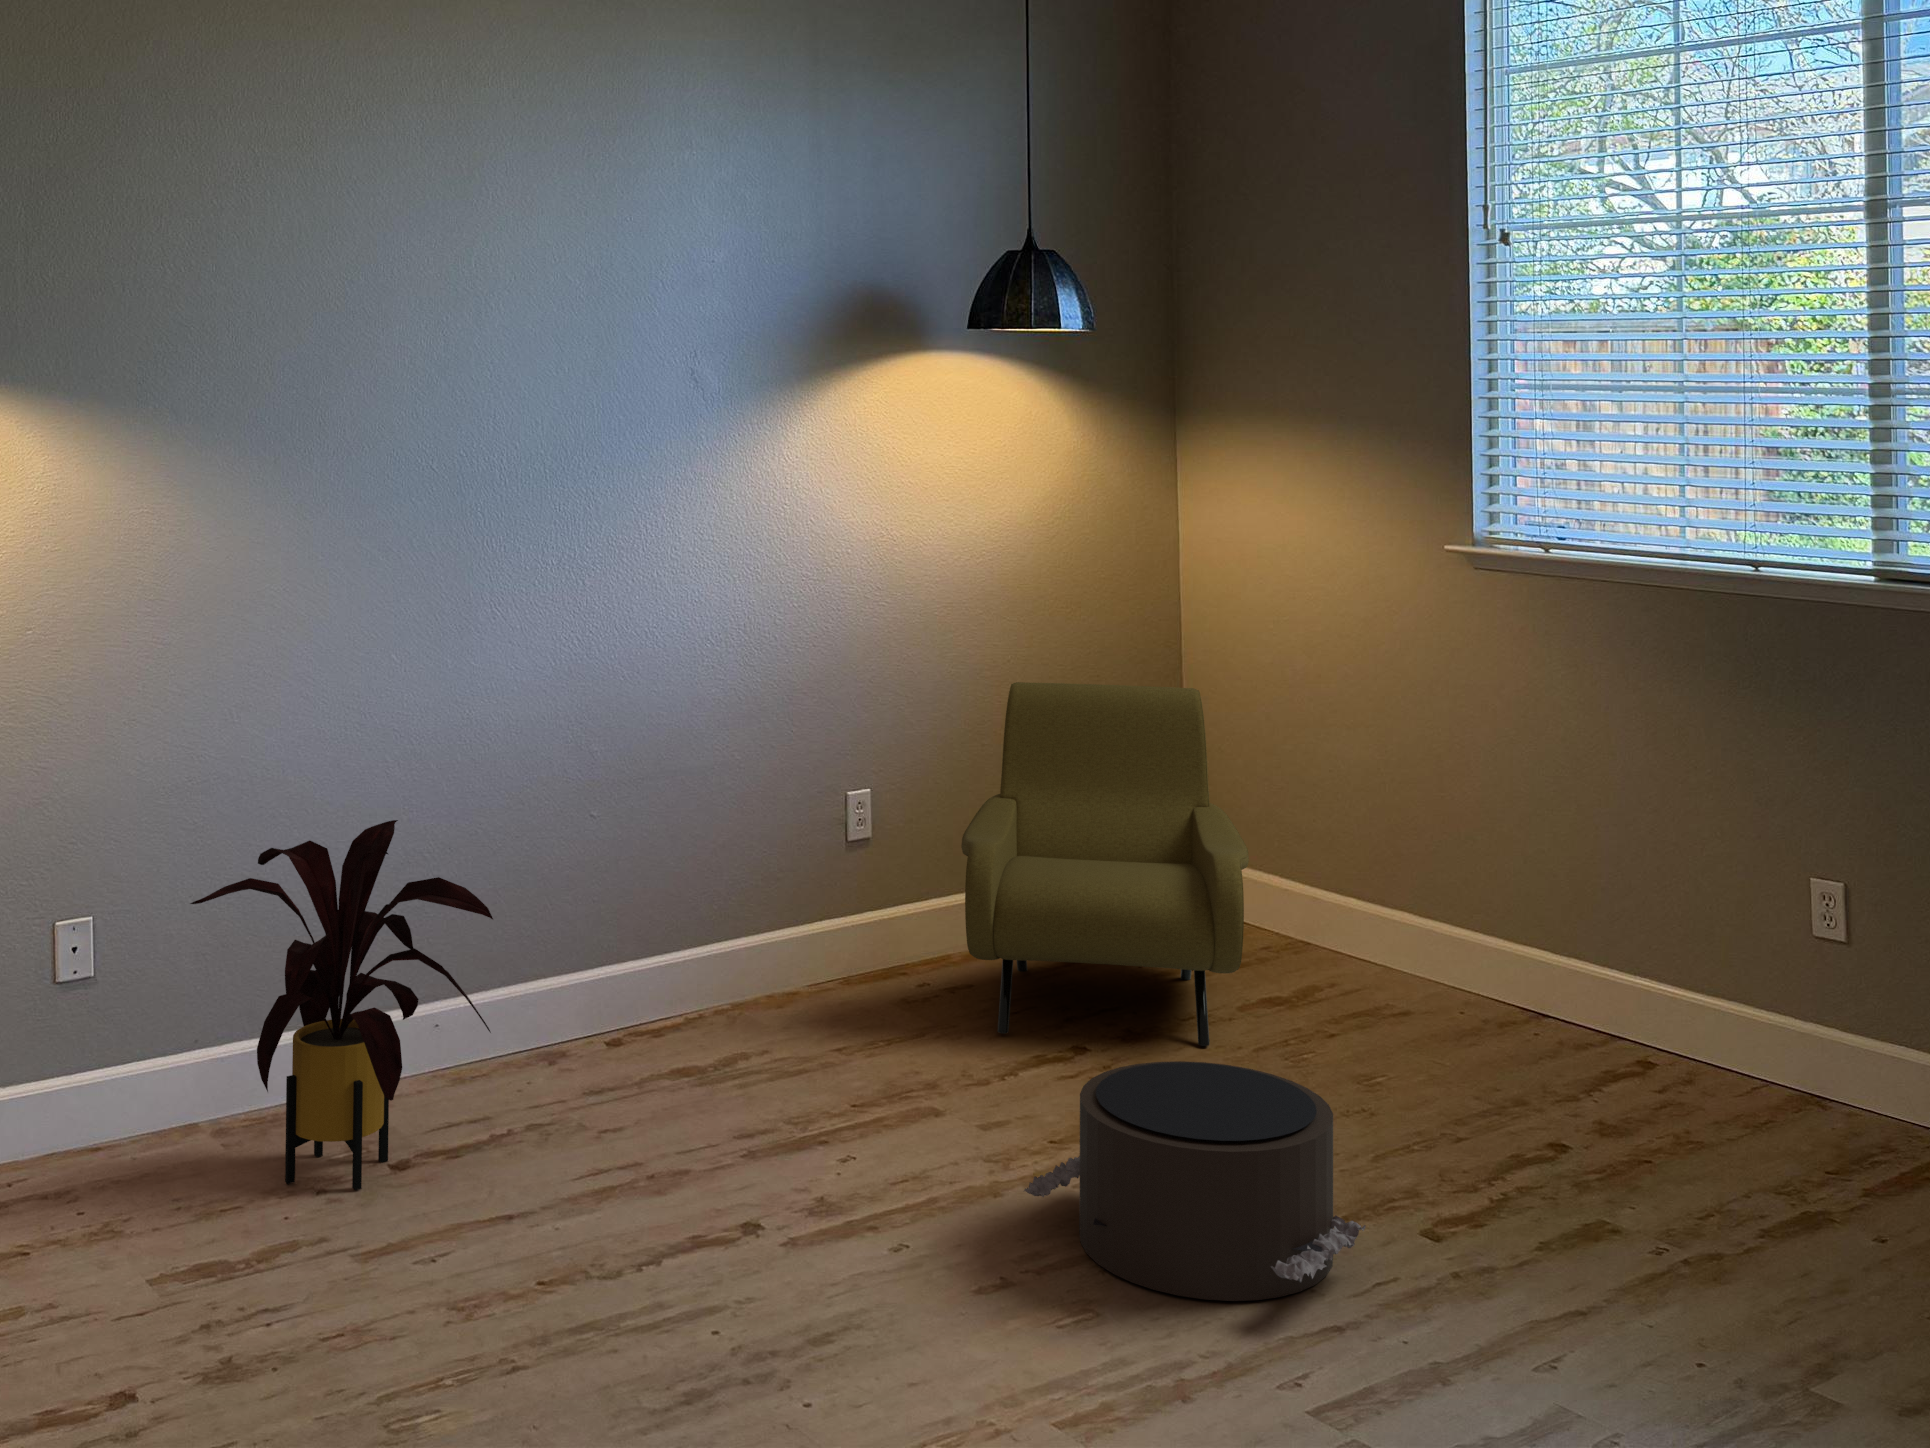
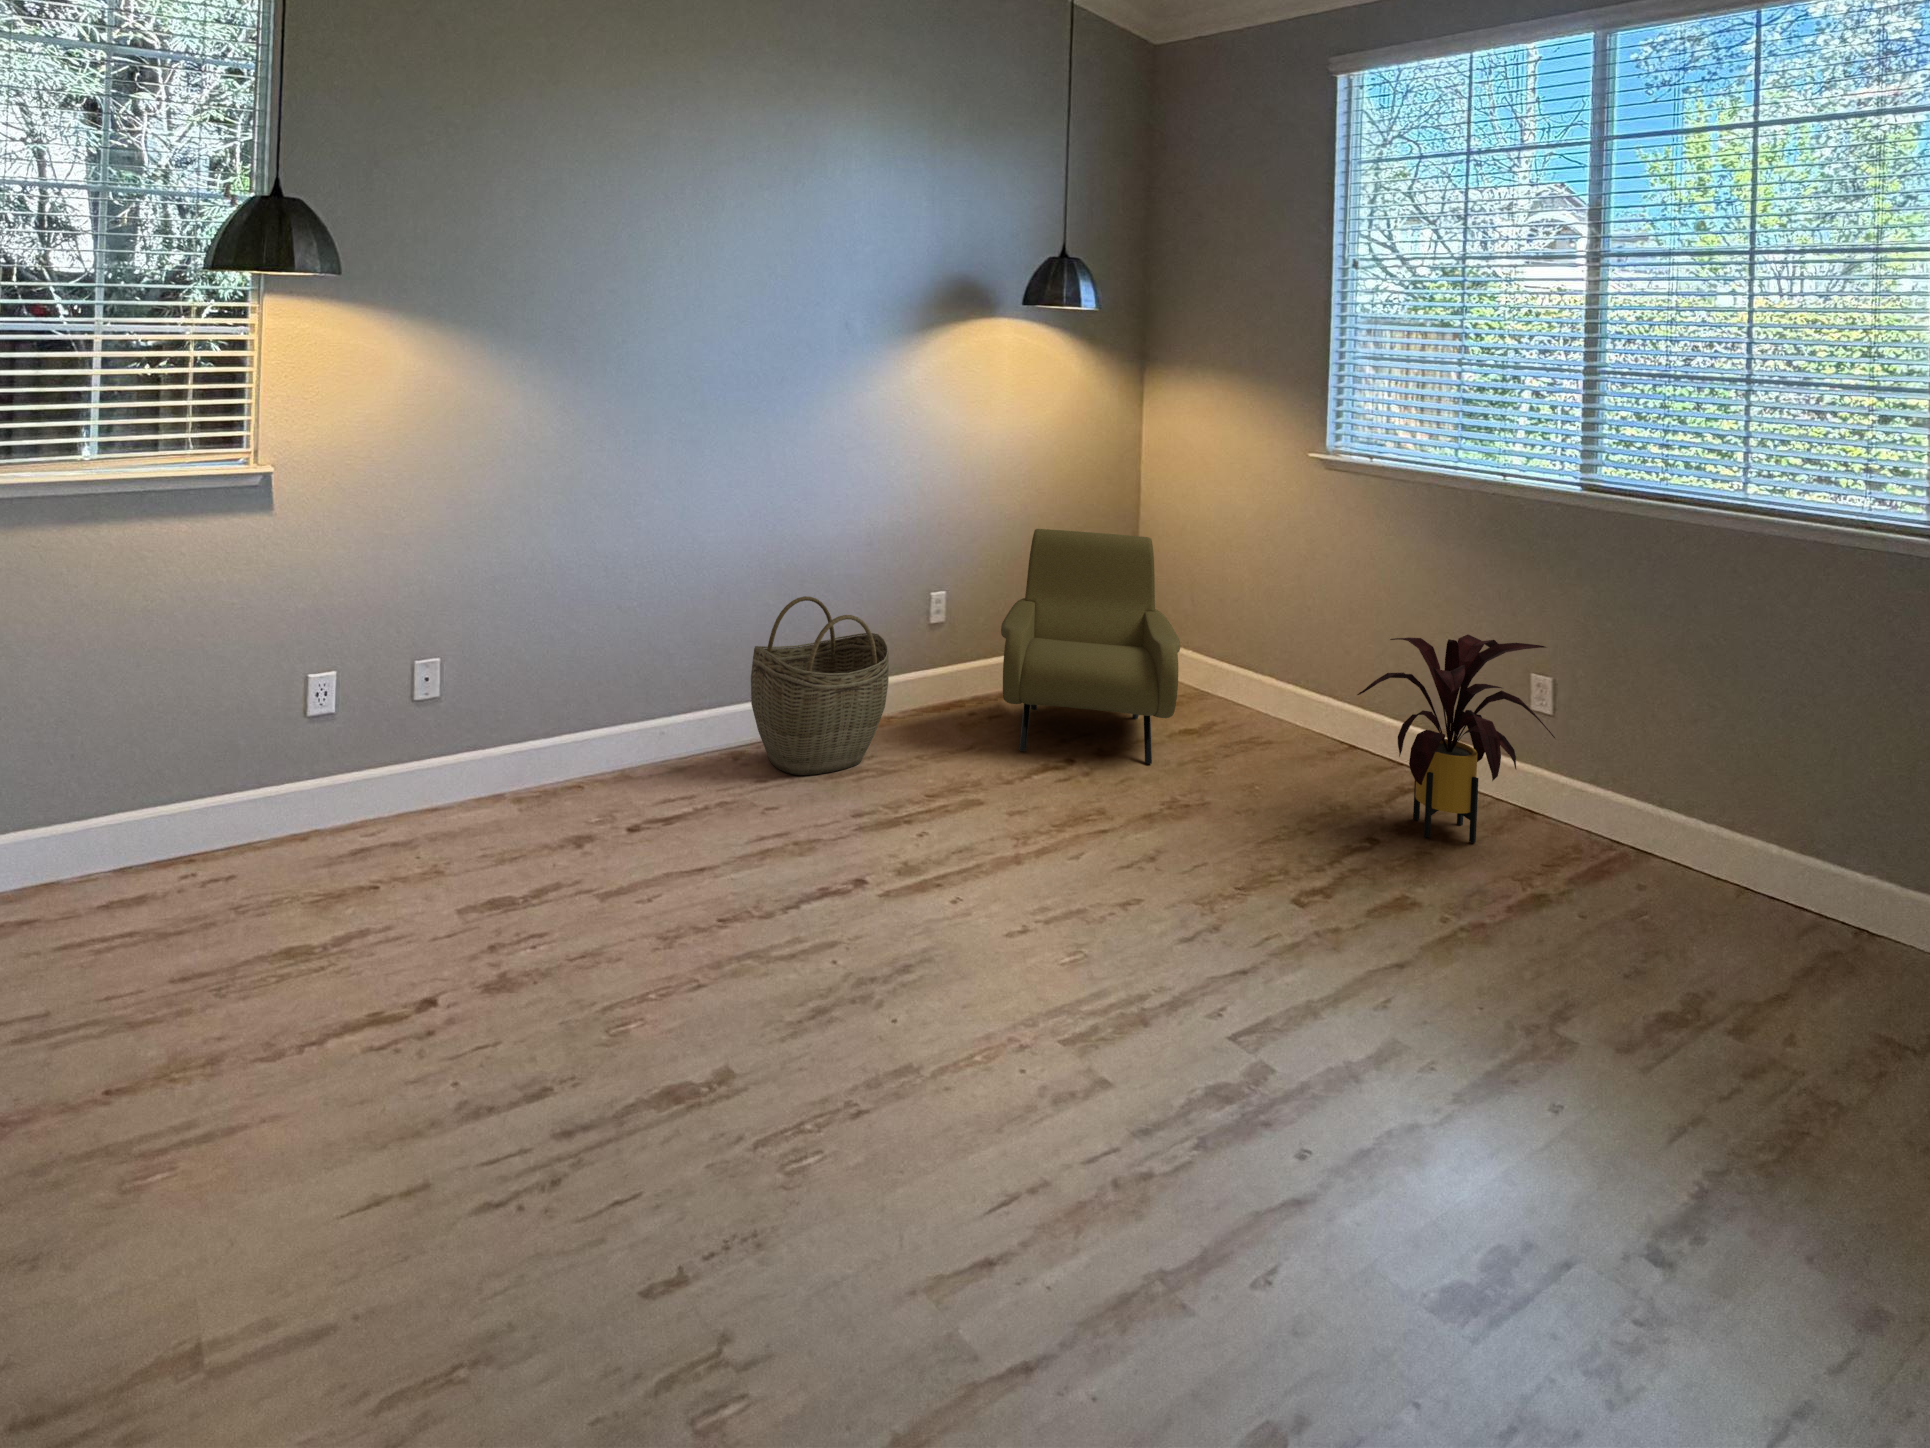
woven basket: none [569,802,783,1079] -> present [751,596,889,775]
house plant: present [190,820,493,1190] -> present [1357,635,1555,843]
pouf: present [1024,1061,1366,1301] -> none [1040,780,1261,943]

